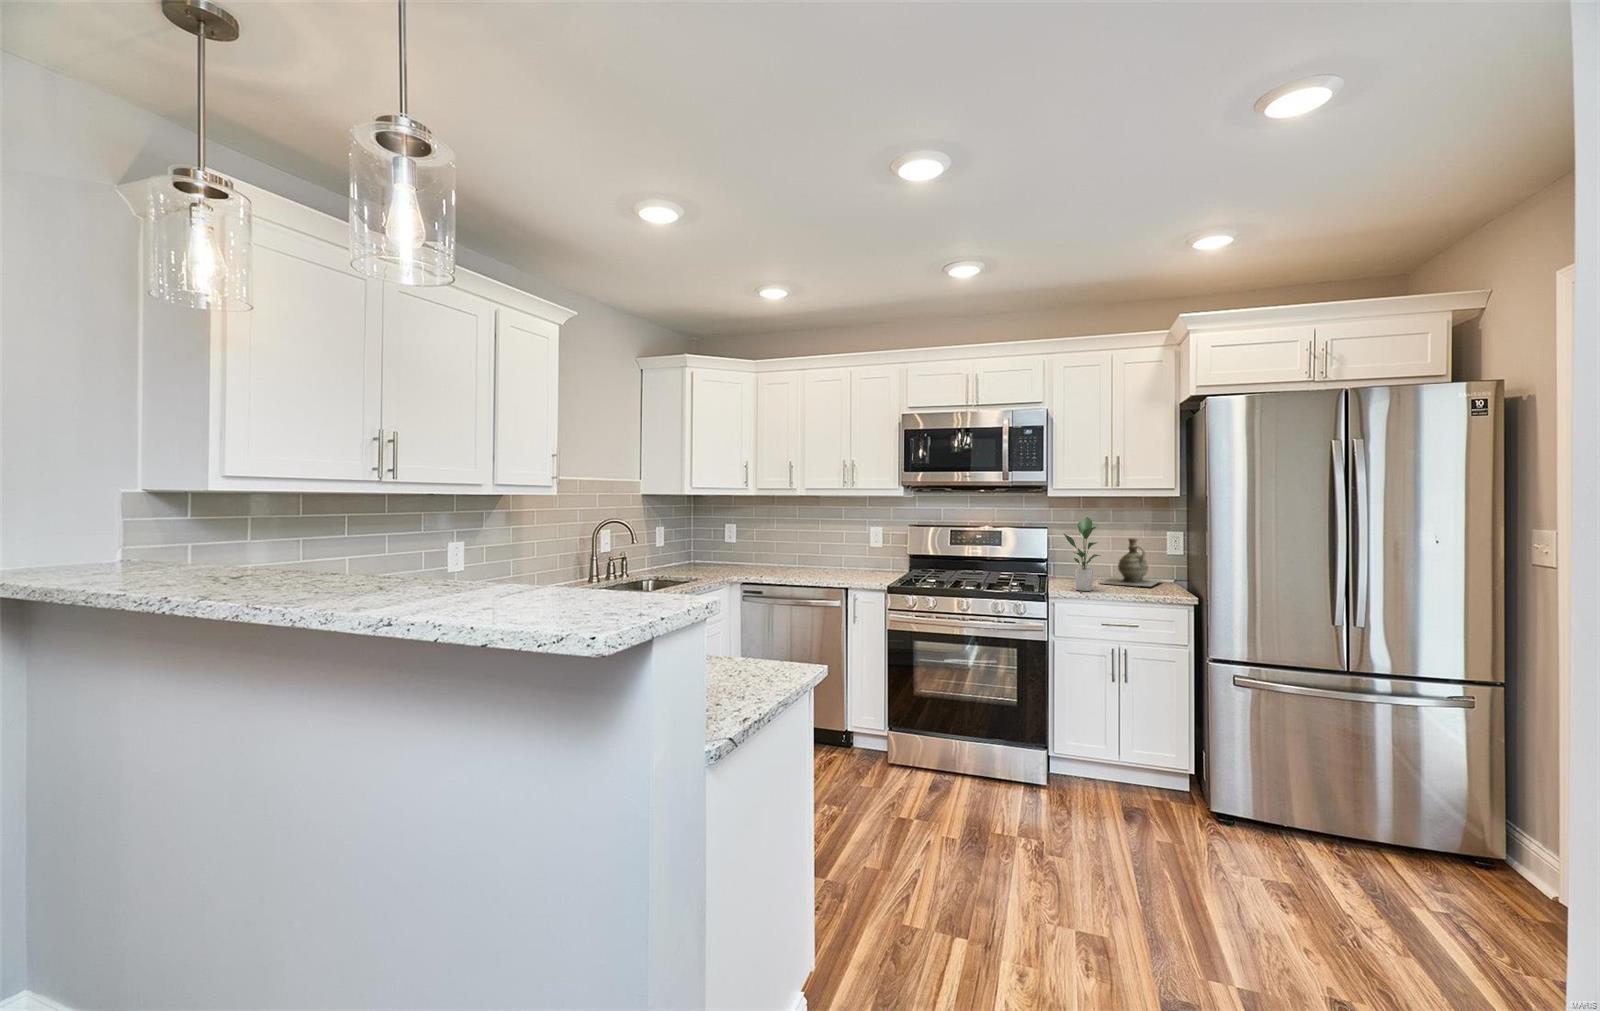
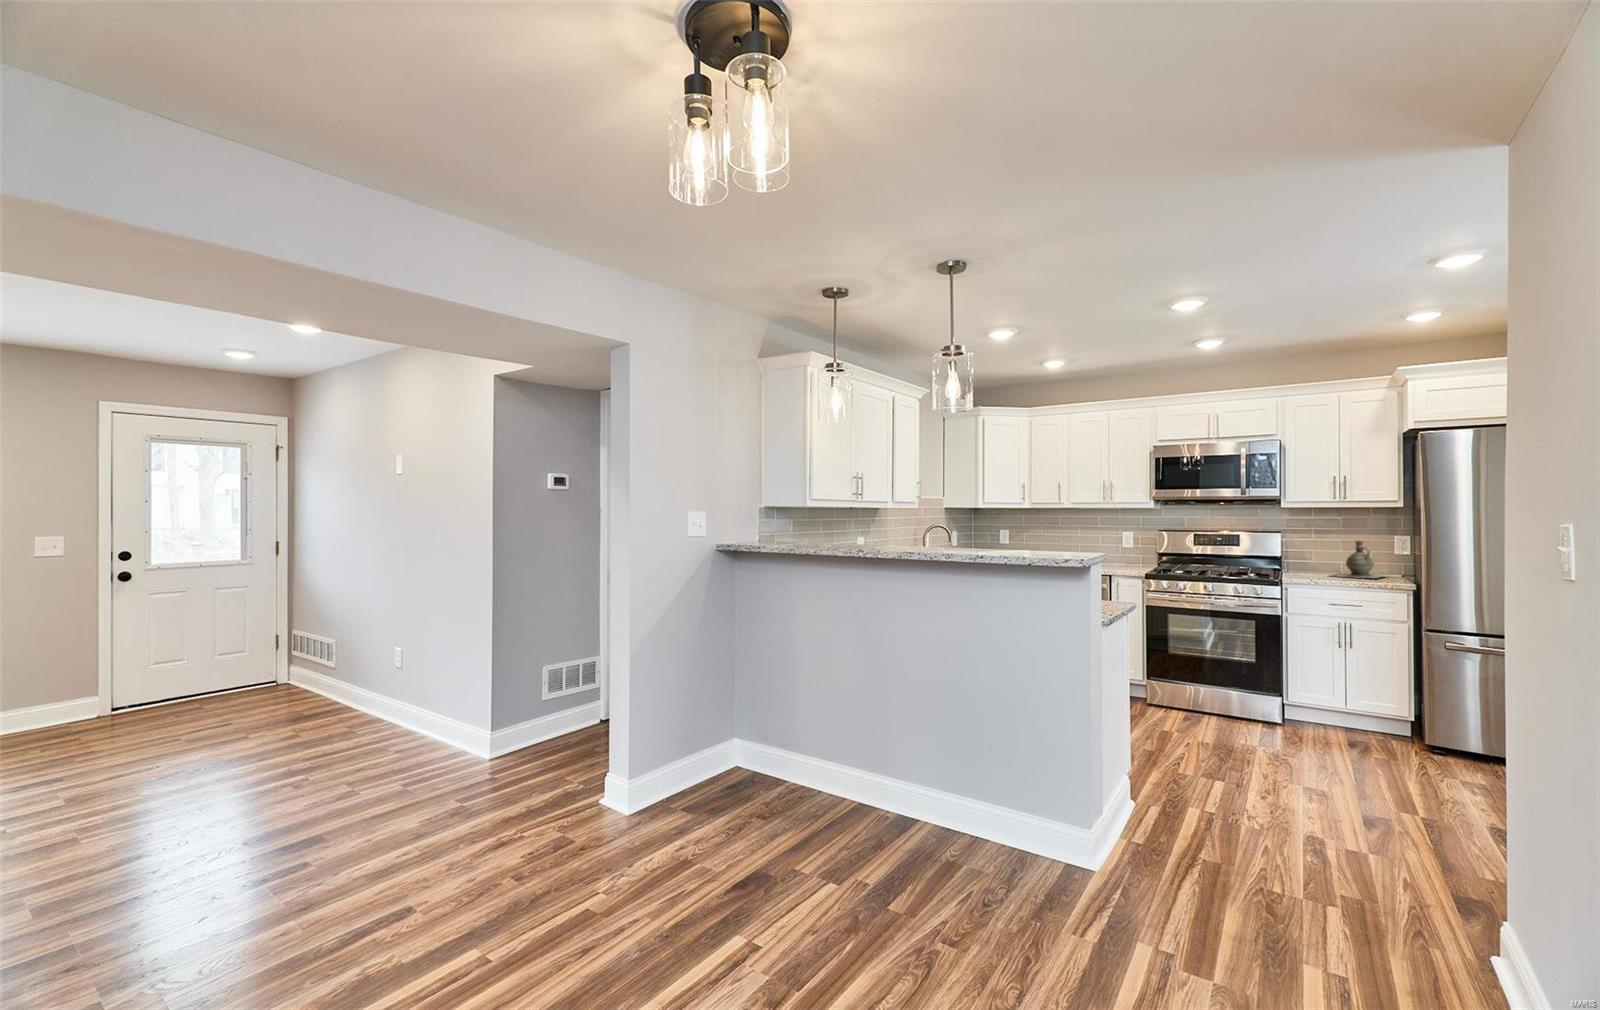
potted plant: present [1064,517,1100,591] -> none [1295,523,1329,580]

